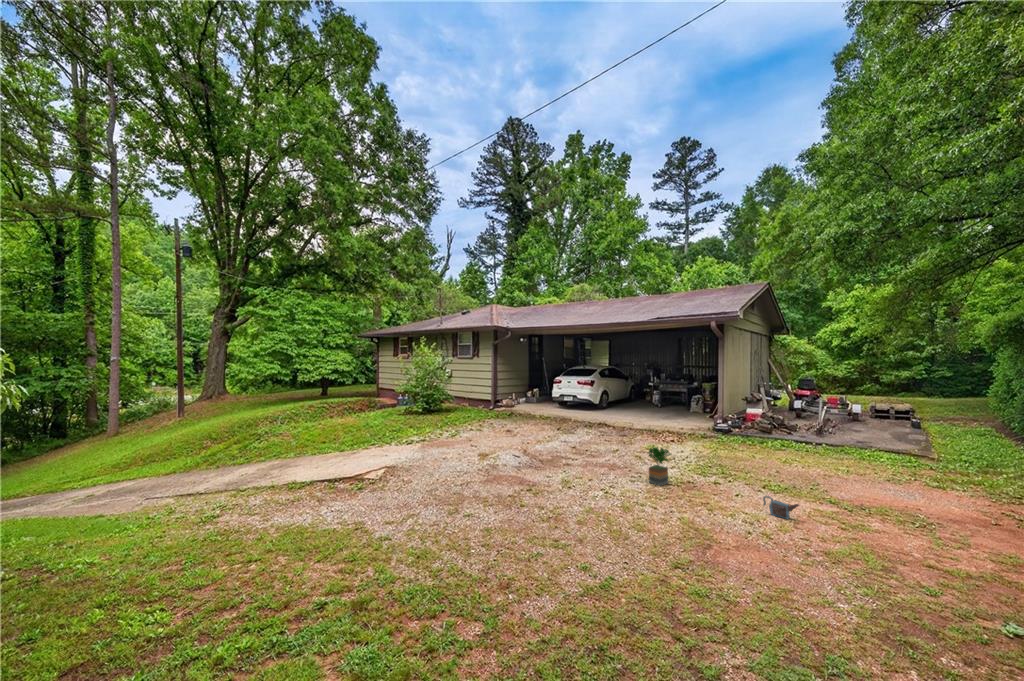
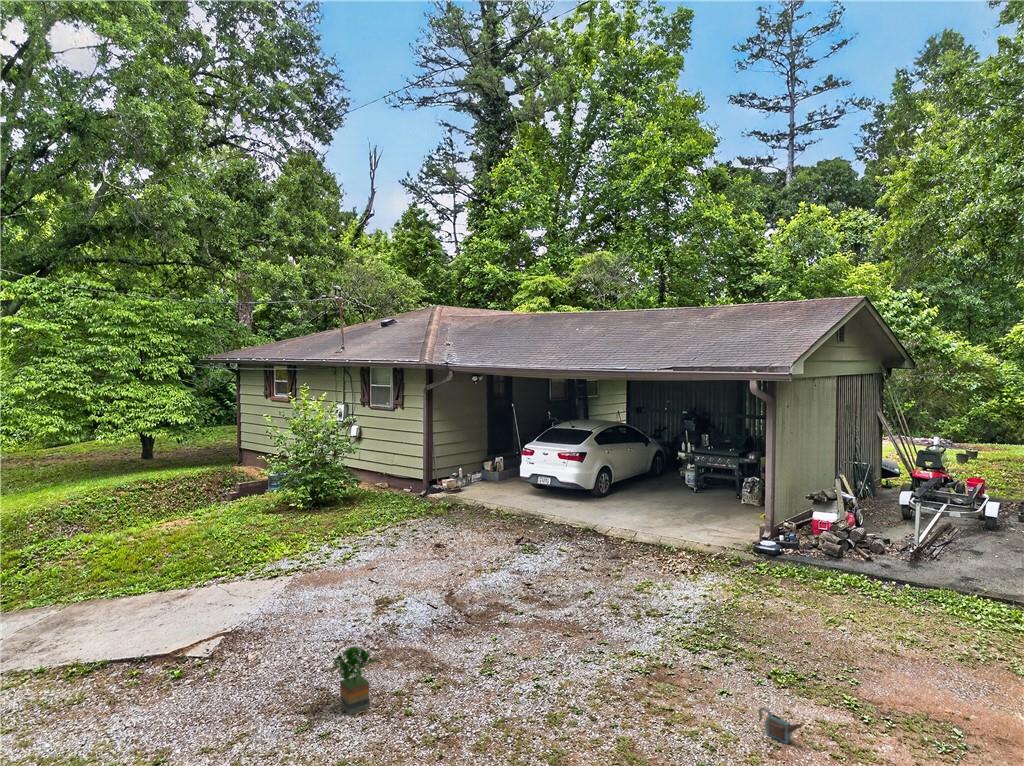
potted tree: present [649,447,671,486] -> present [333,646,376,715]

